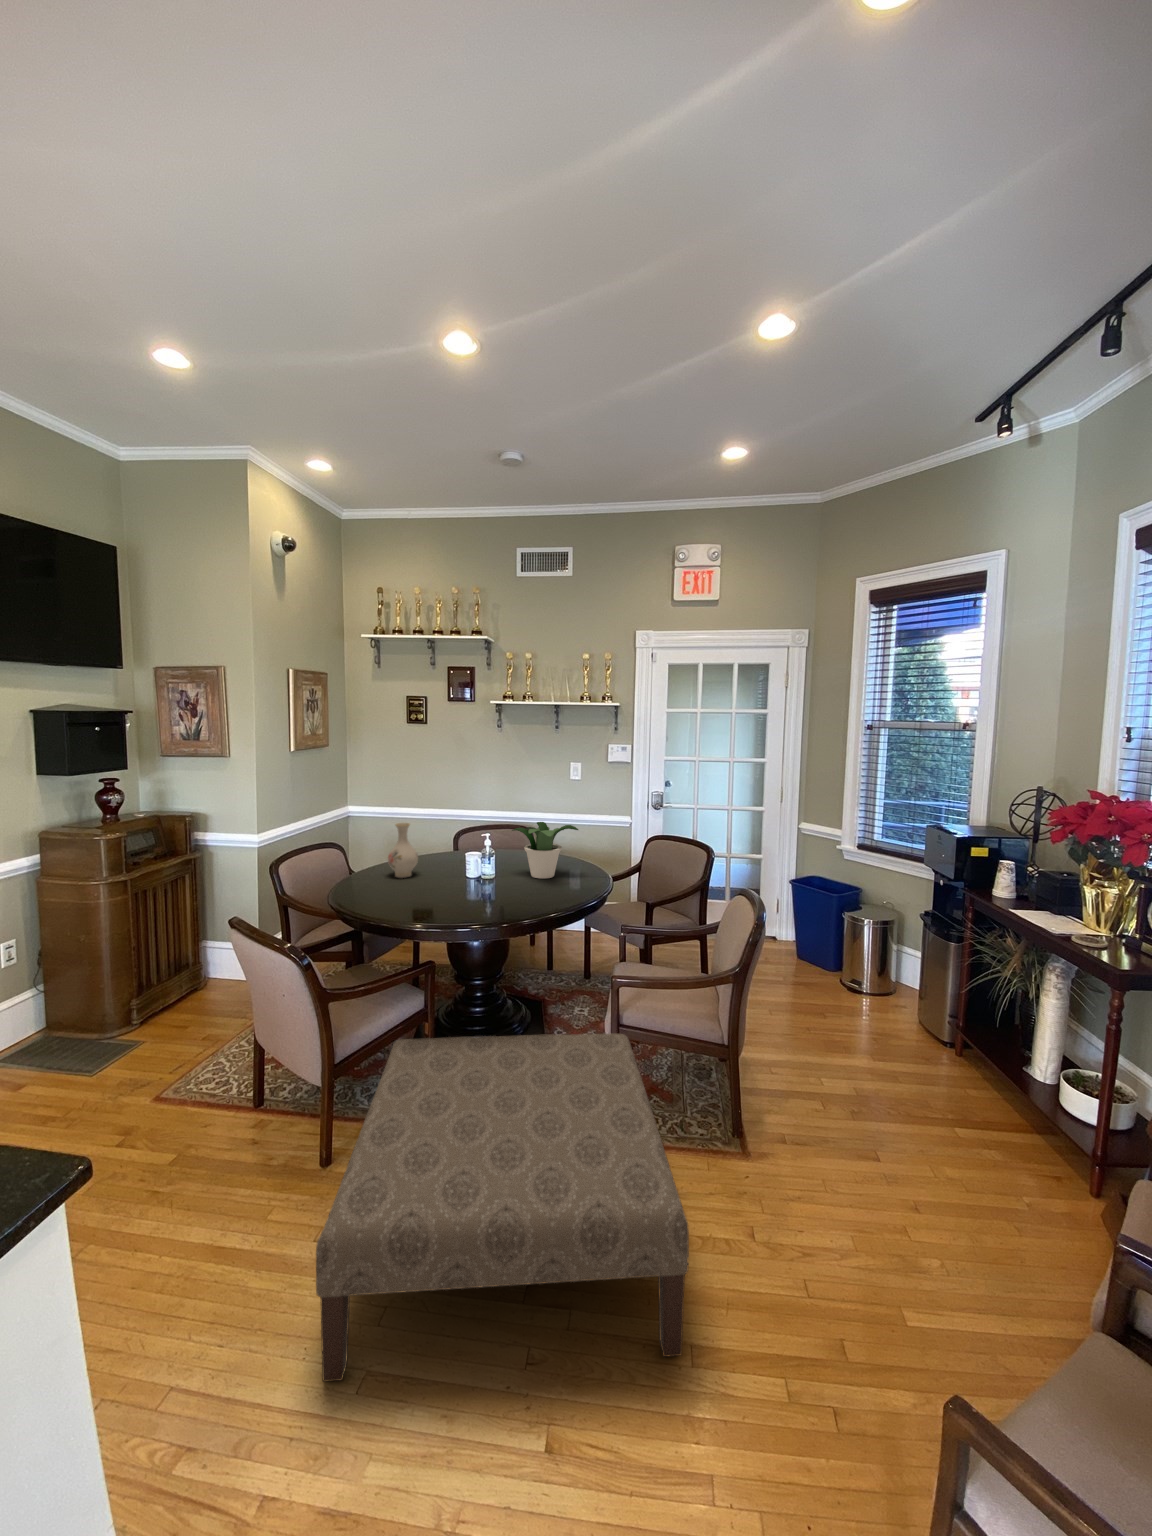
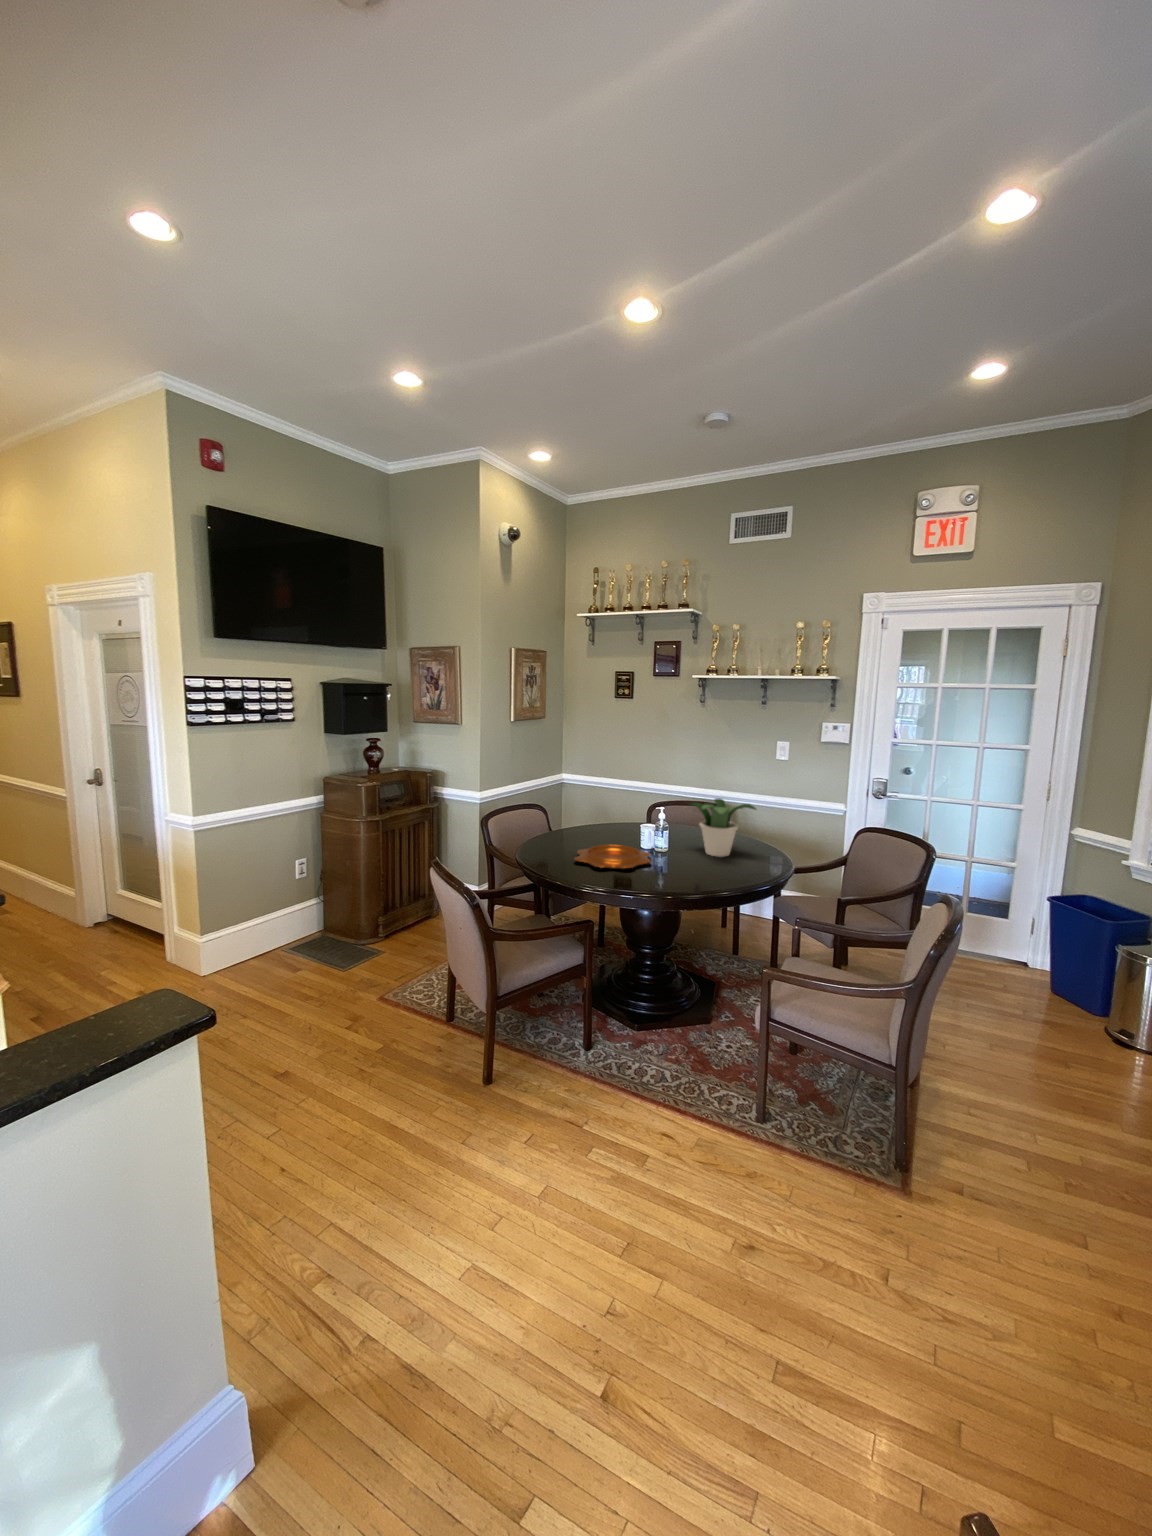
vase: present [388,823,418,878] -> none [571,790,598,841]
decorative bowl: none [404,878,486,903] -> present [575,845,651,869]
ottoman: present [316,1034,689,1382] -> none [432,988,780,1375]

